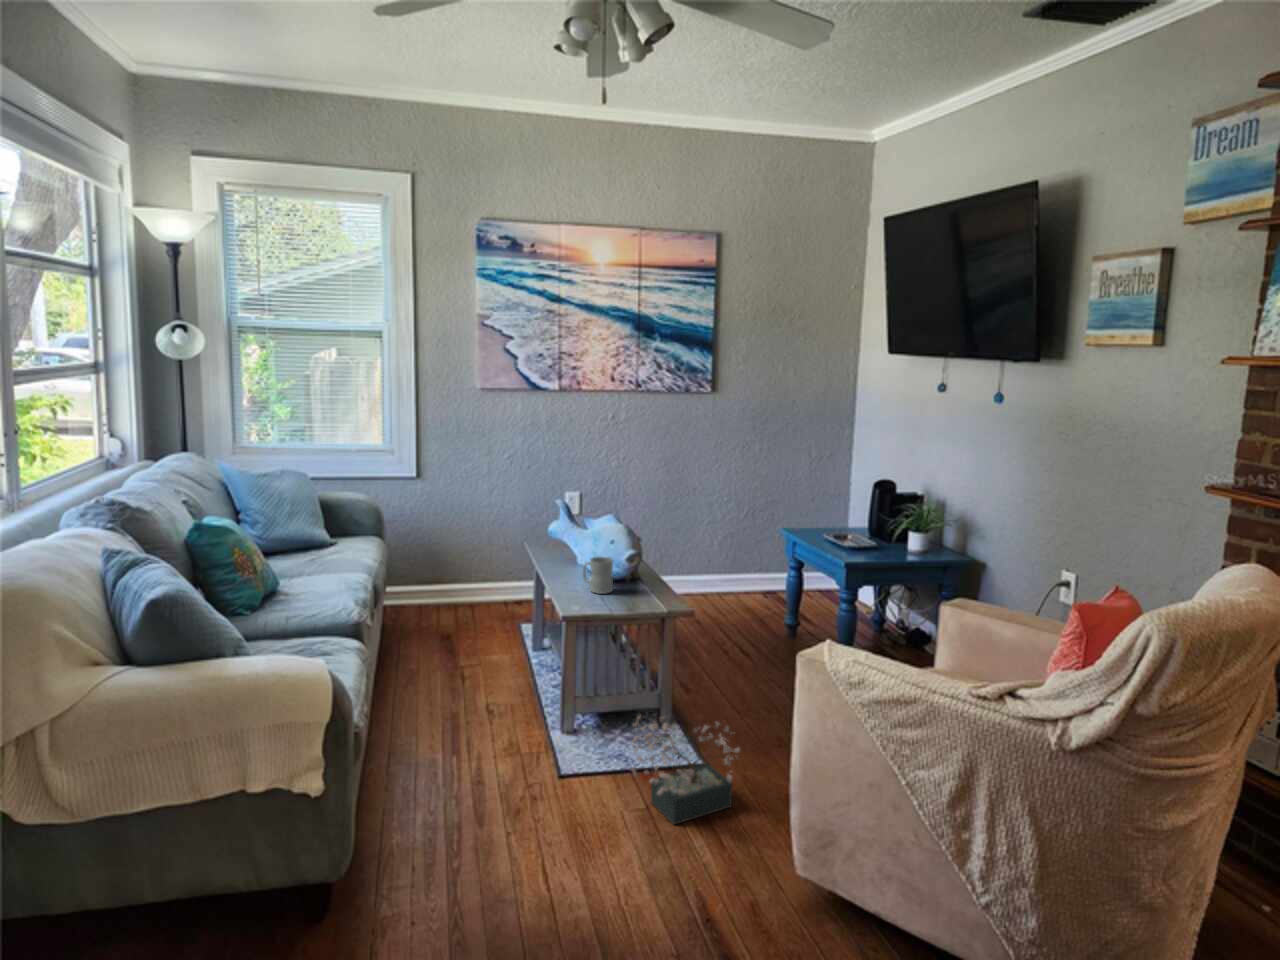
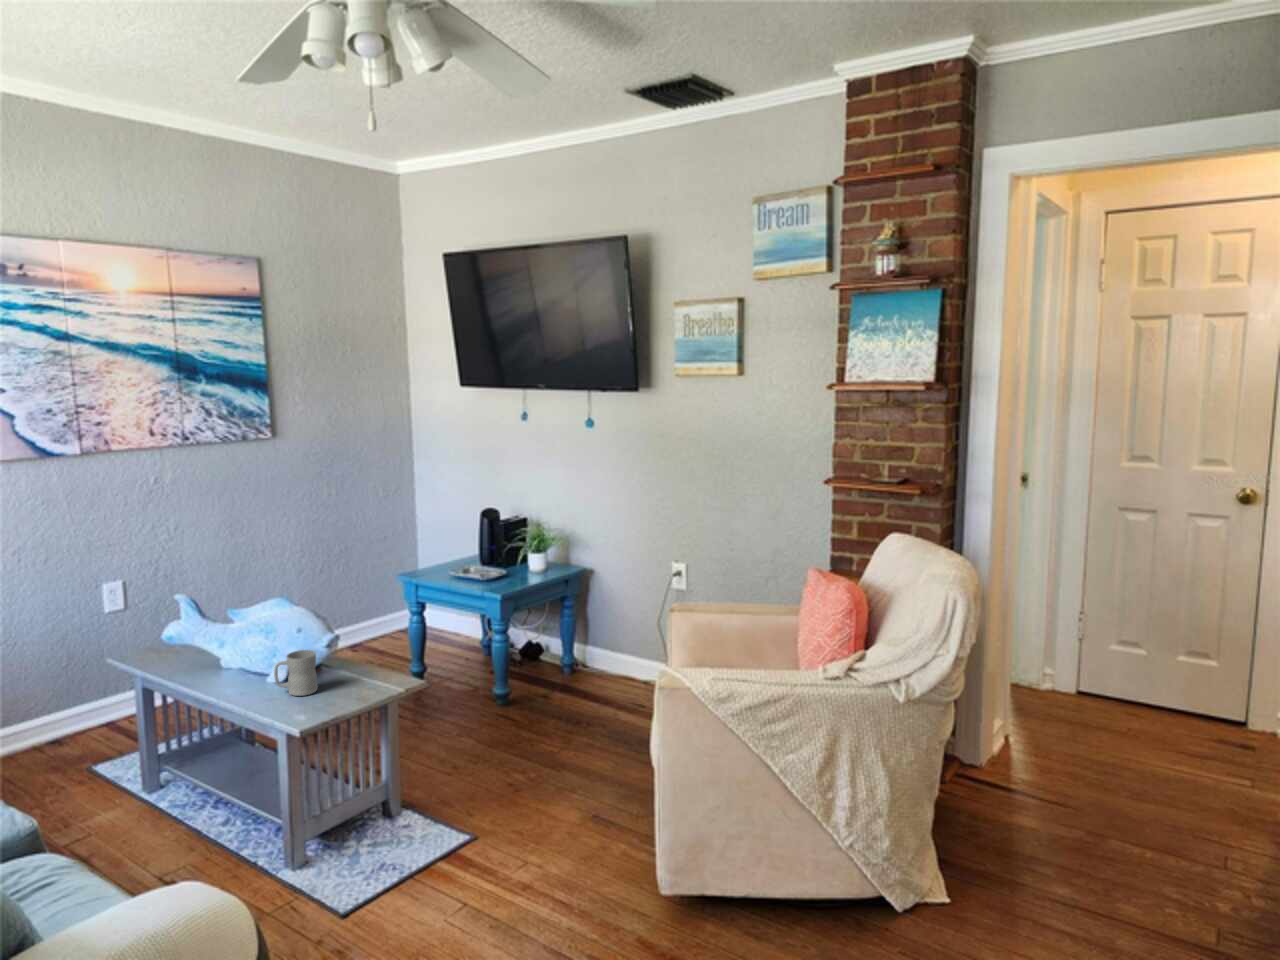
decorative plant: present [631,716,740,824] -> none [437,789,538,911]

